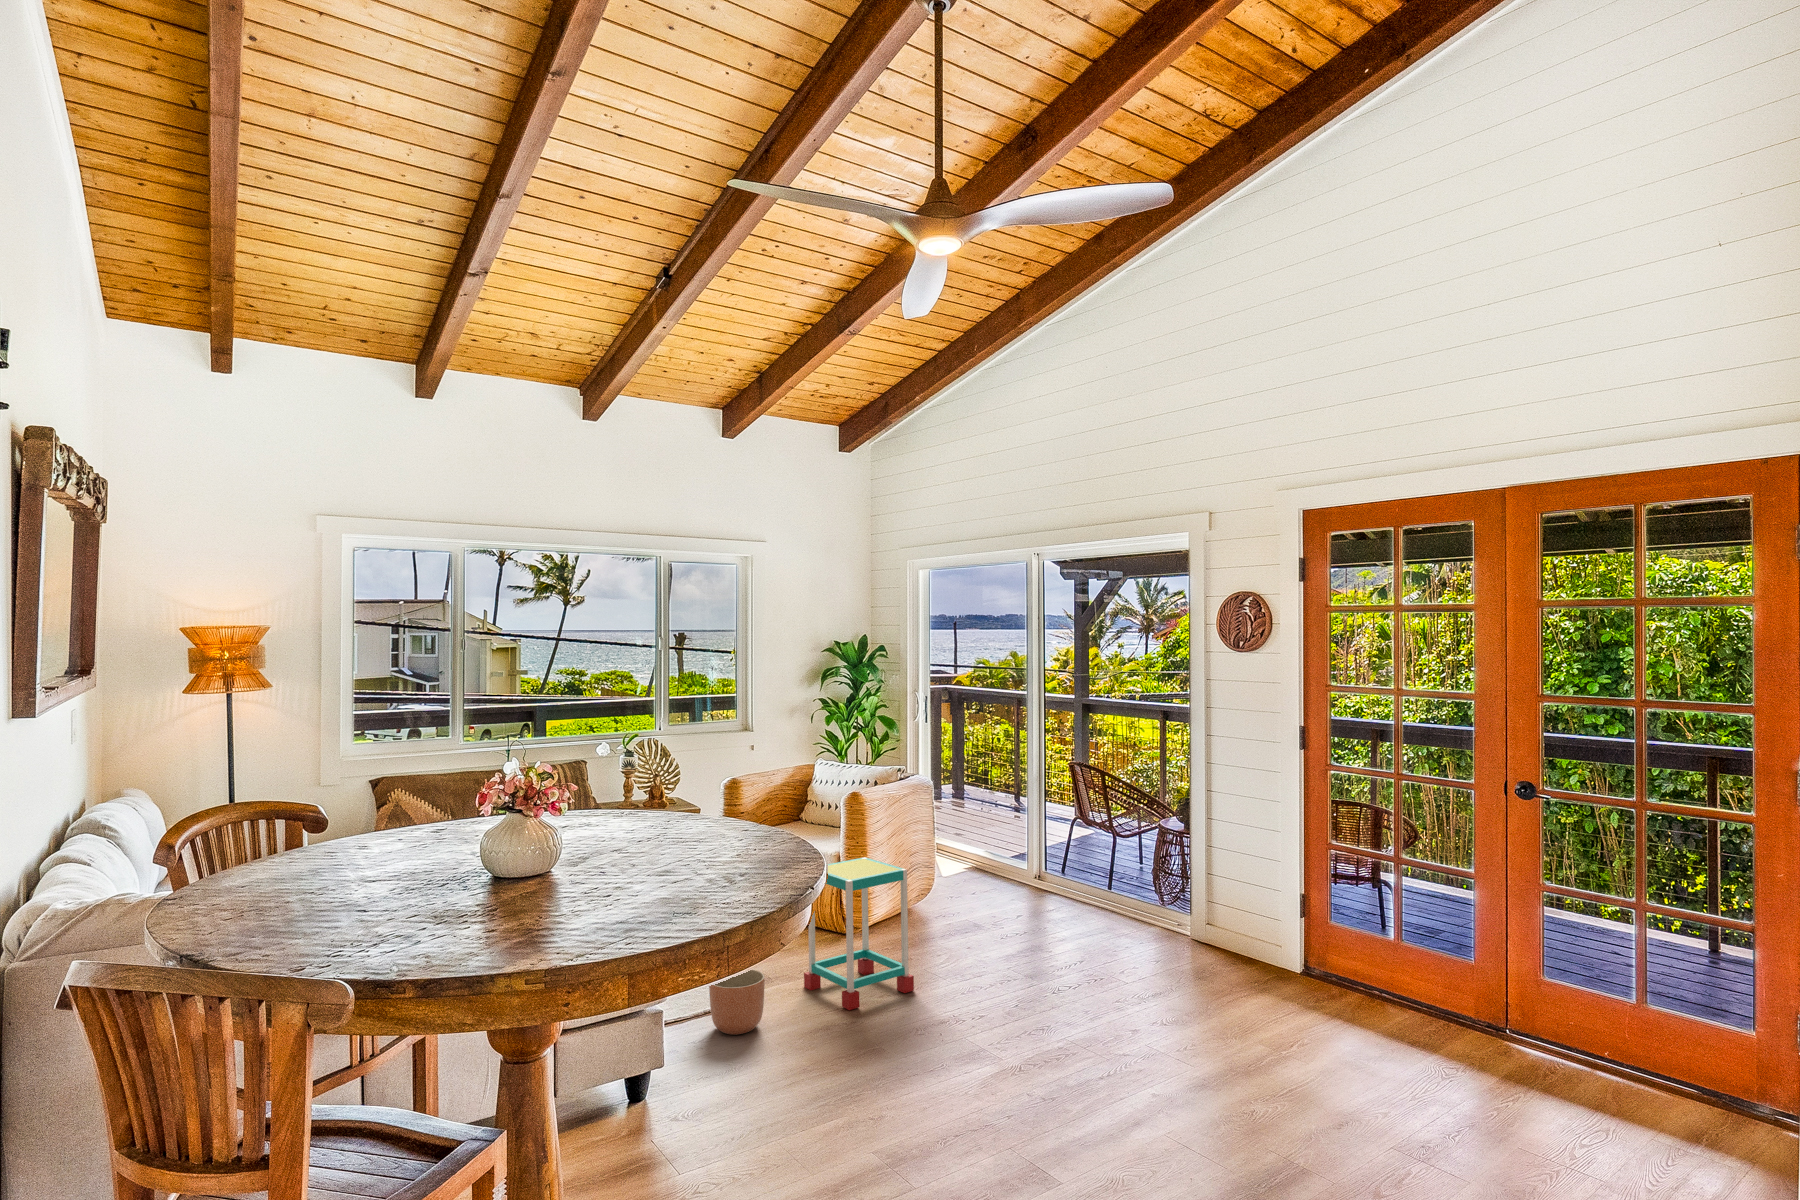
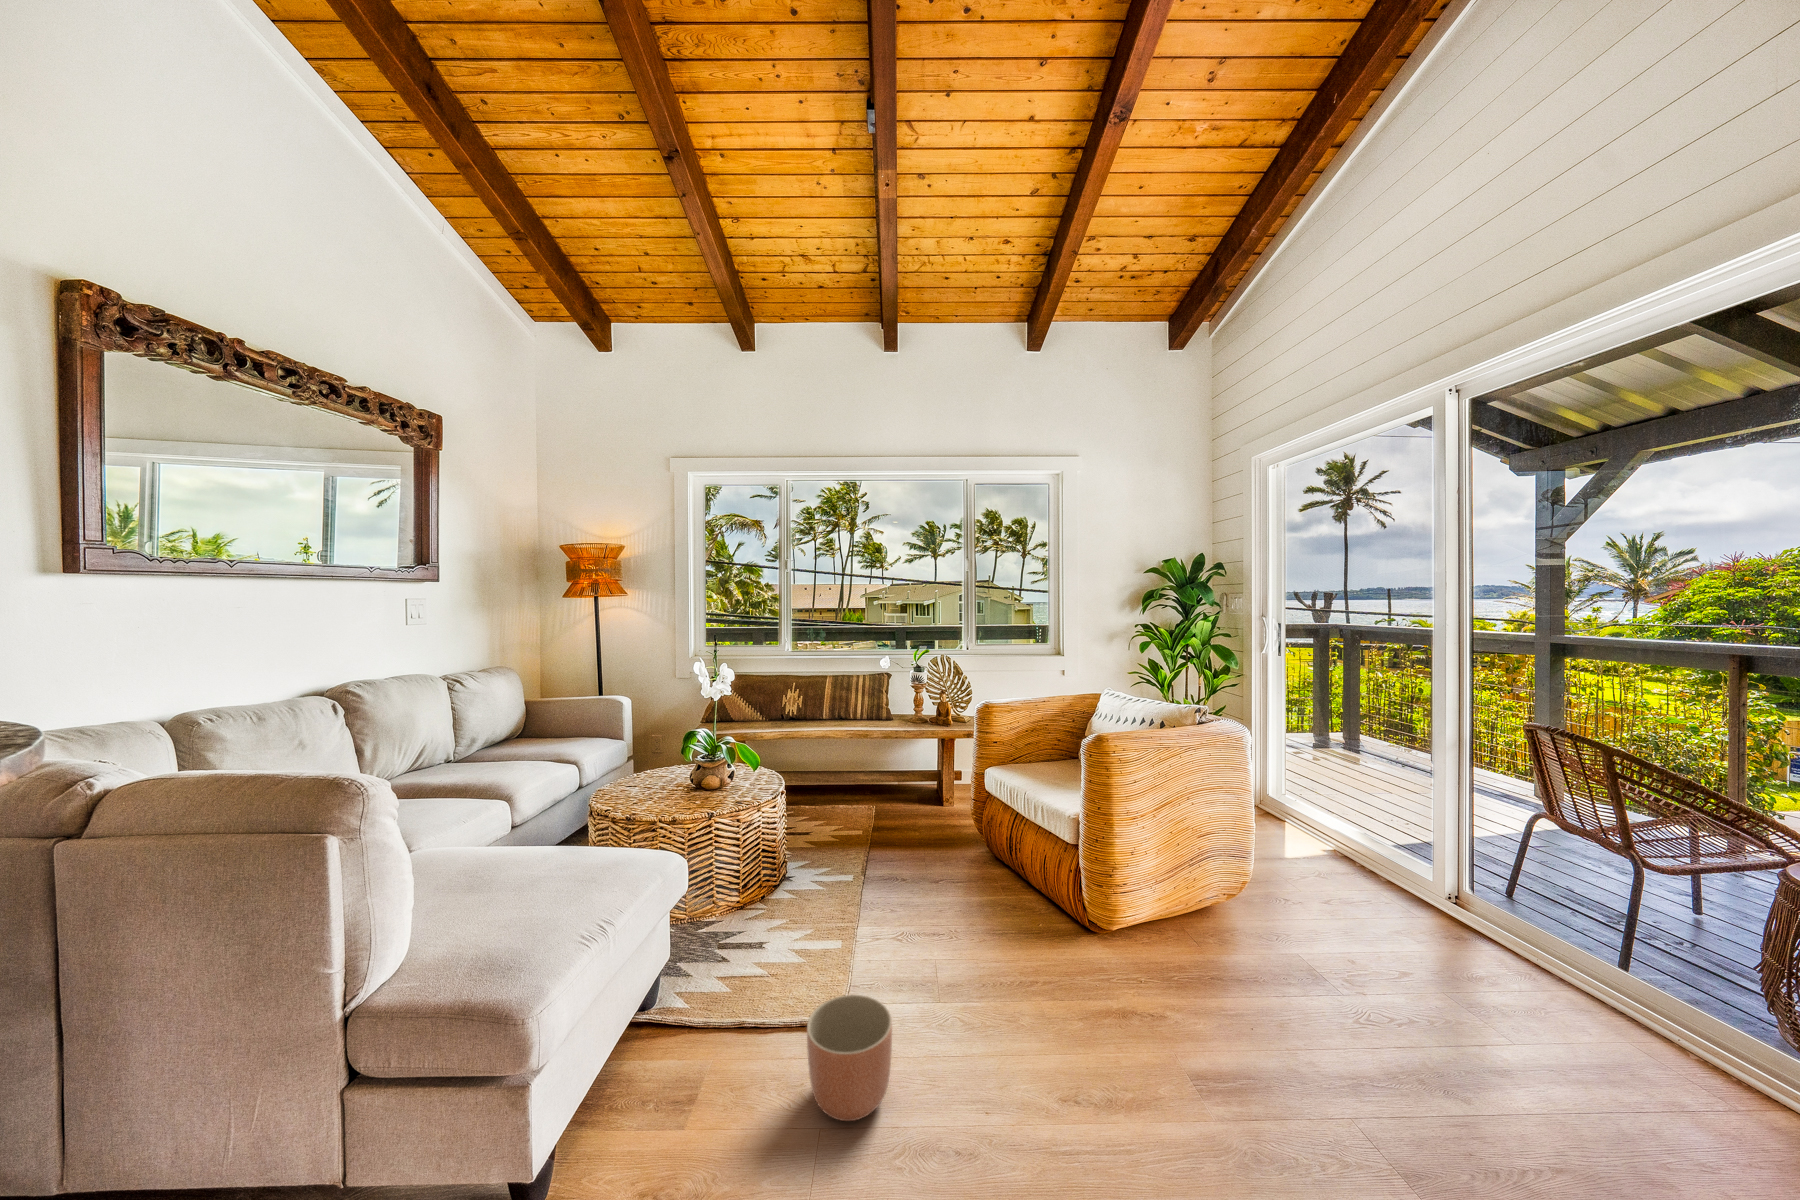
side table: present [804,857,914,1010] -> none [1002,850,1176,1133]

